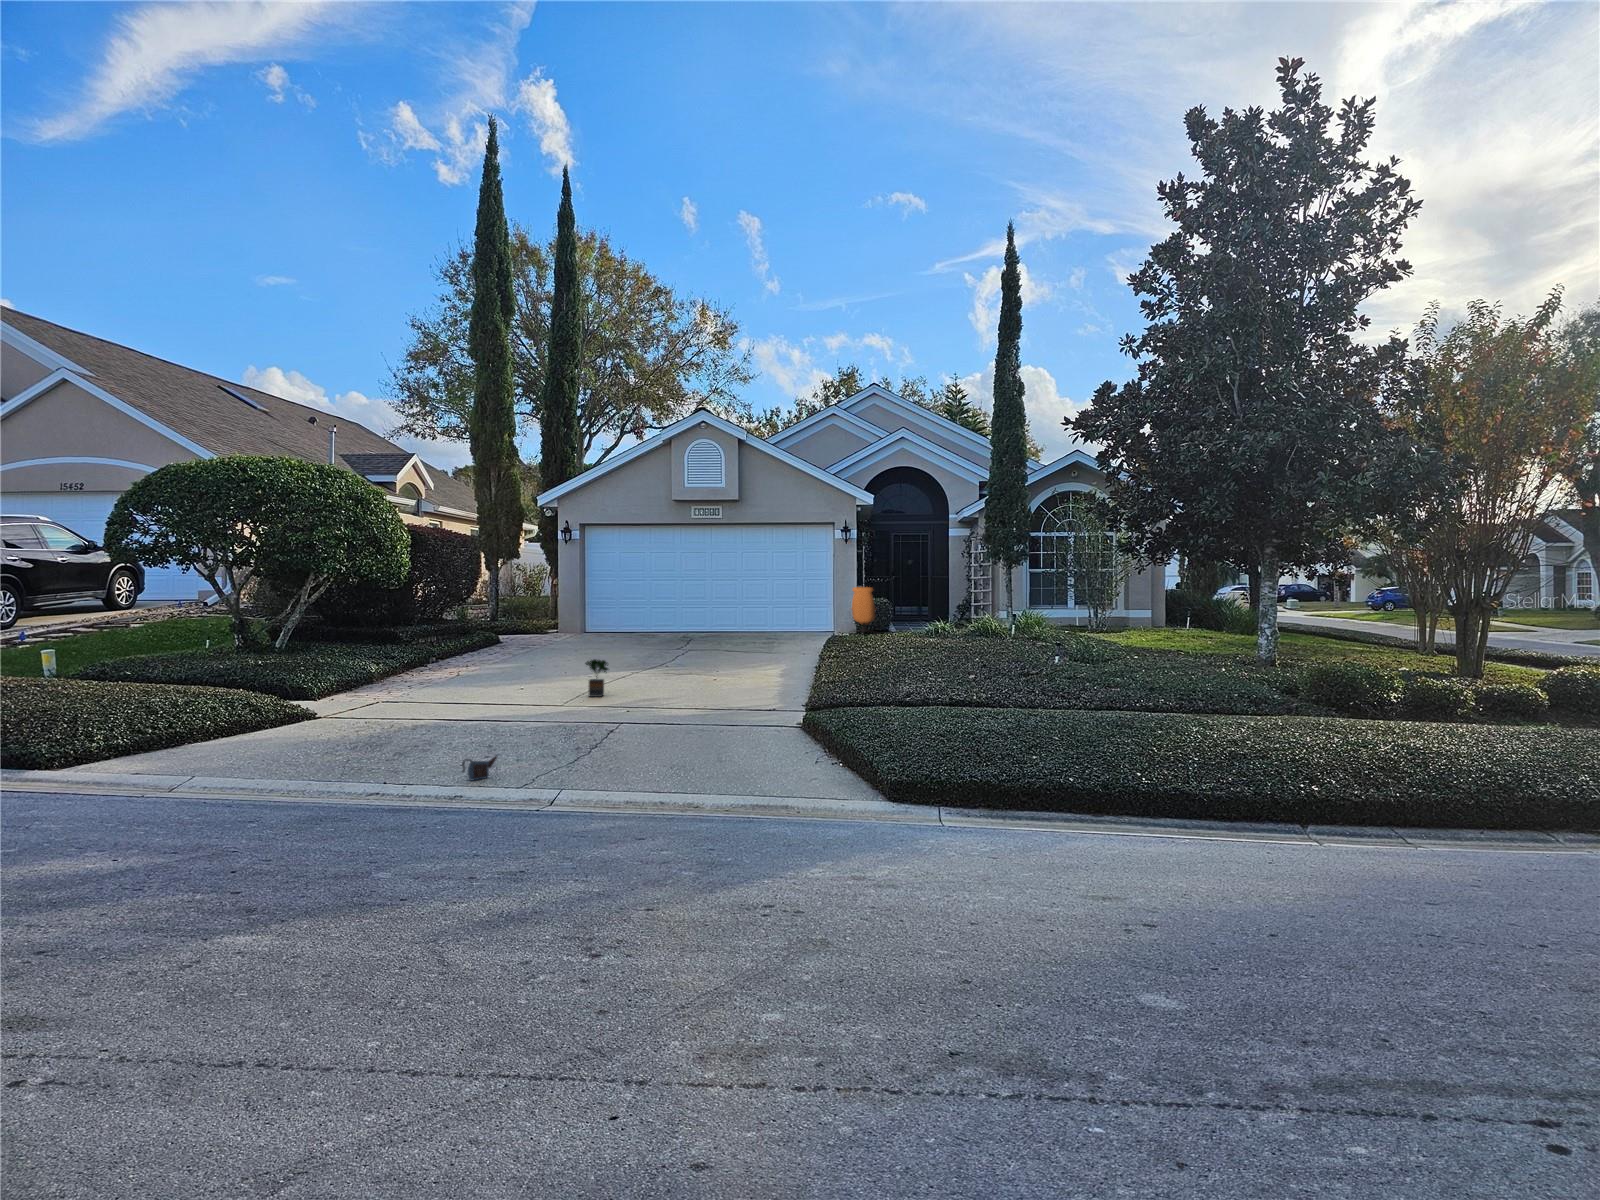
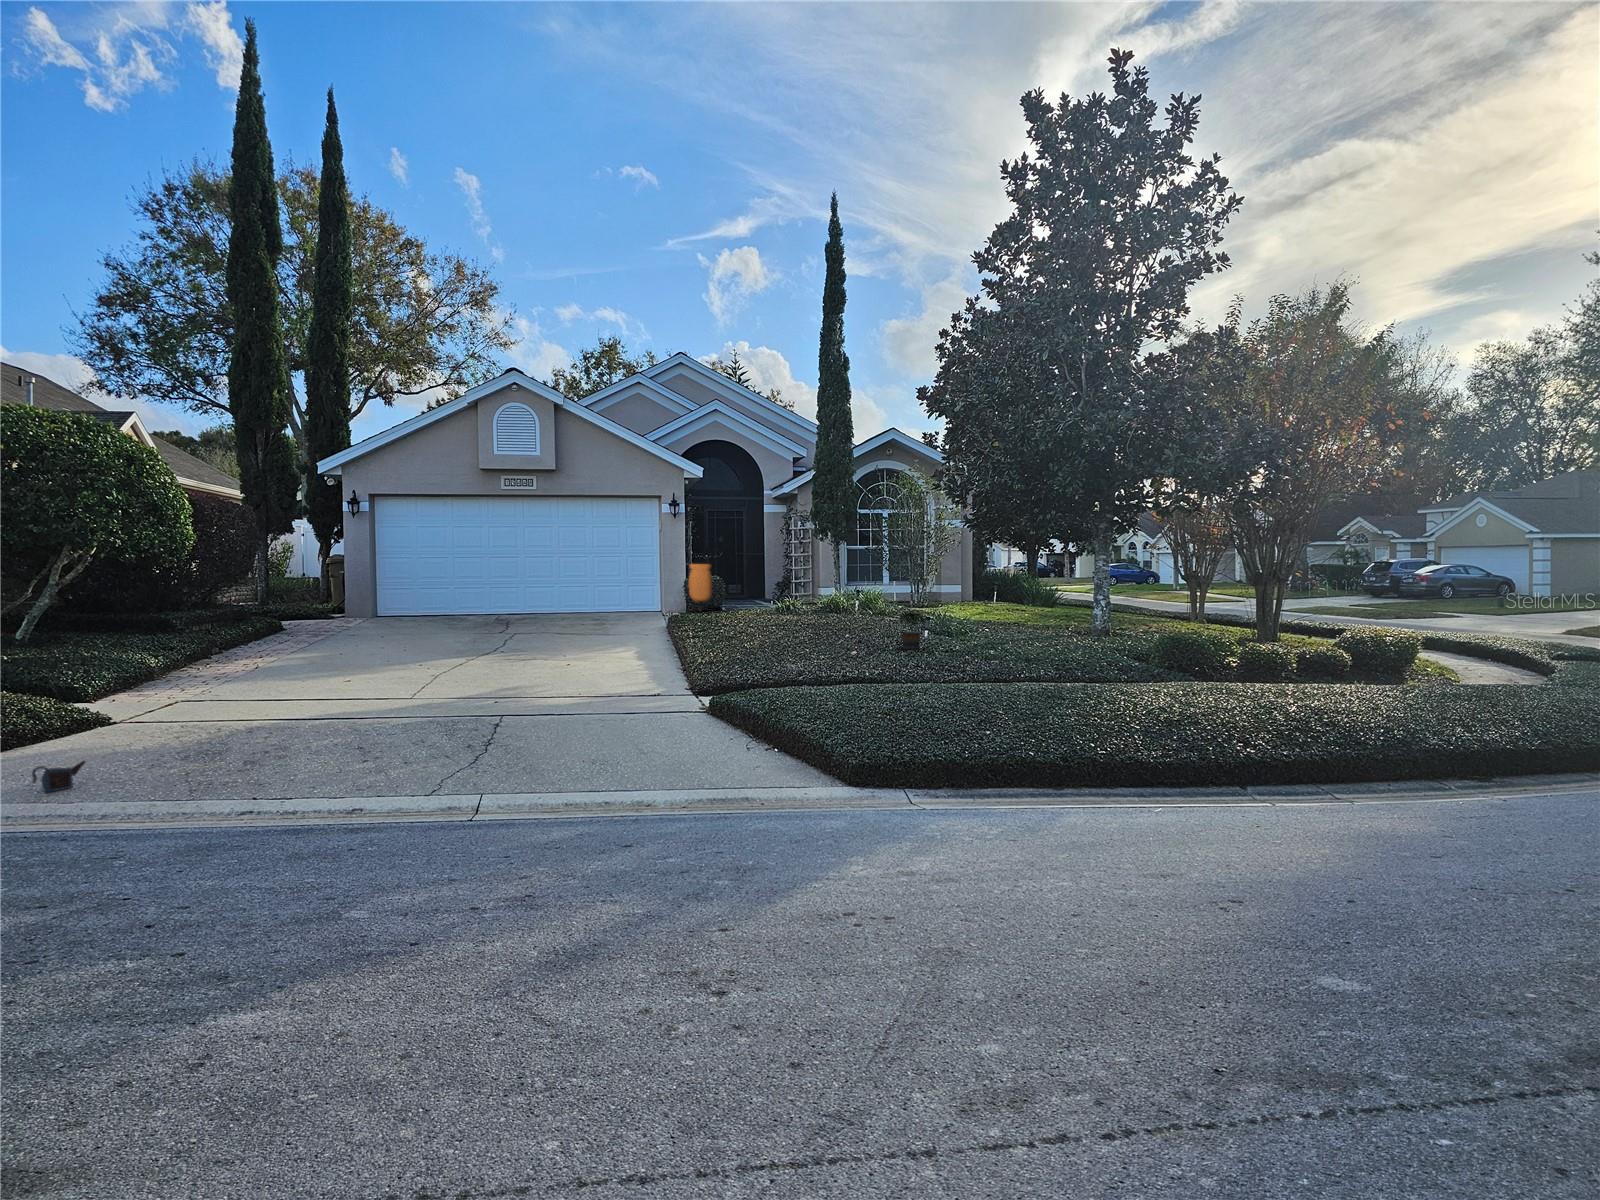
potted tree: present [586,659,608,697] -> present [900,612,926,649]
watering can: present [462,757,497,781] -> present [32,761,86,792]

